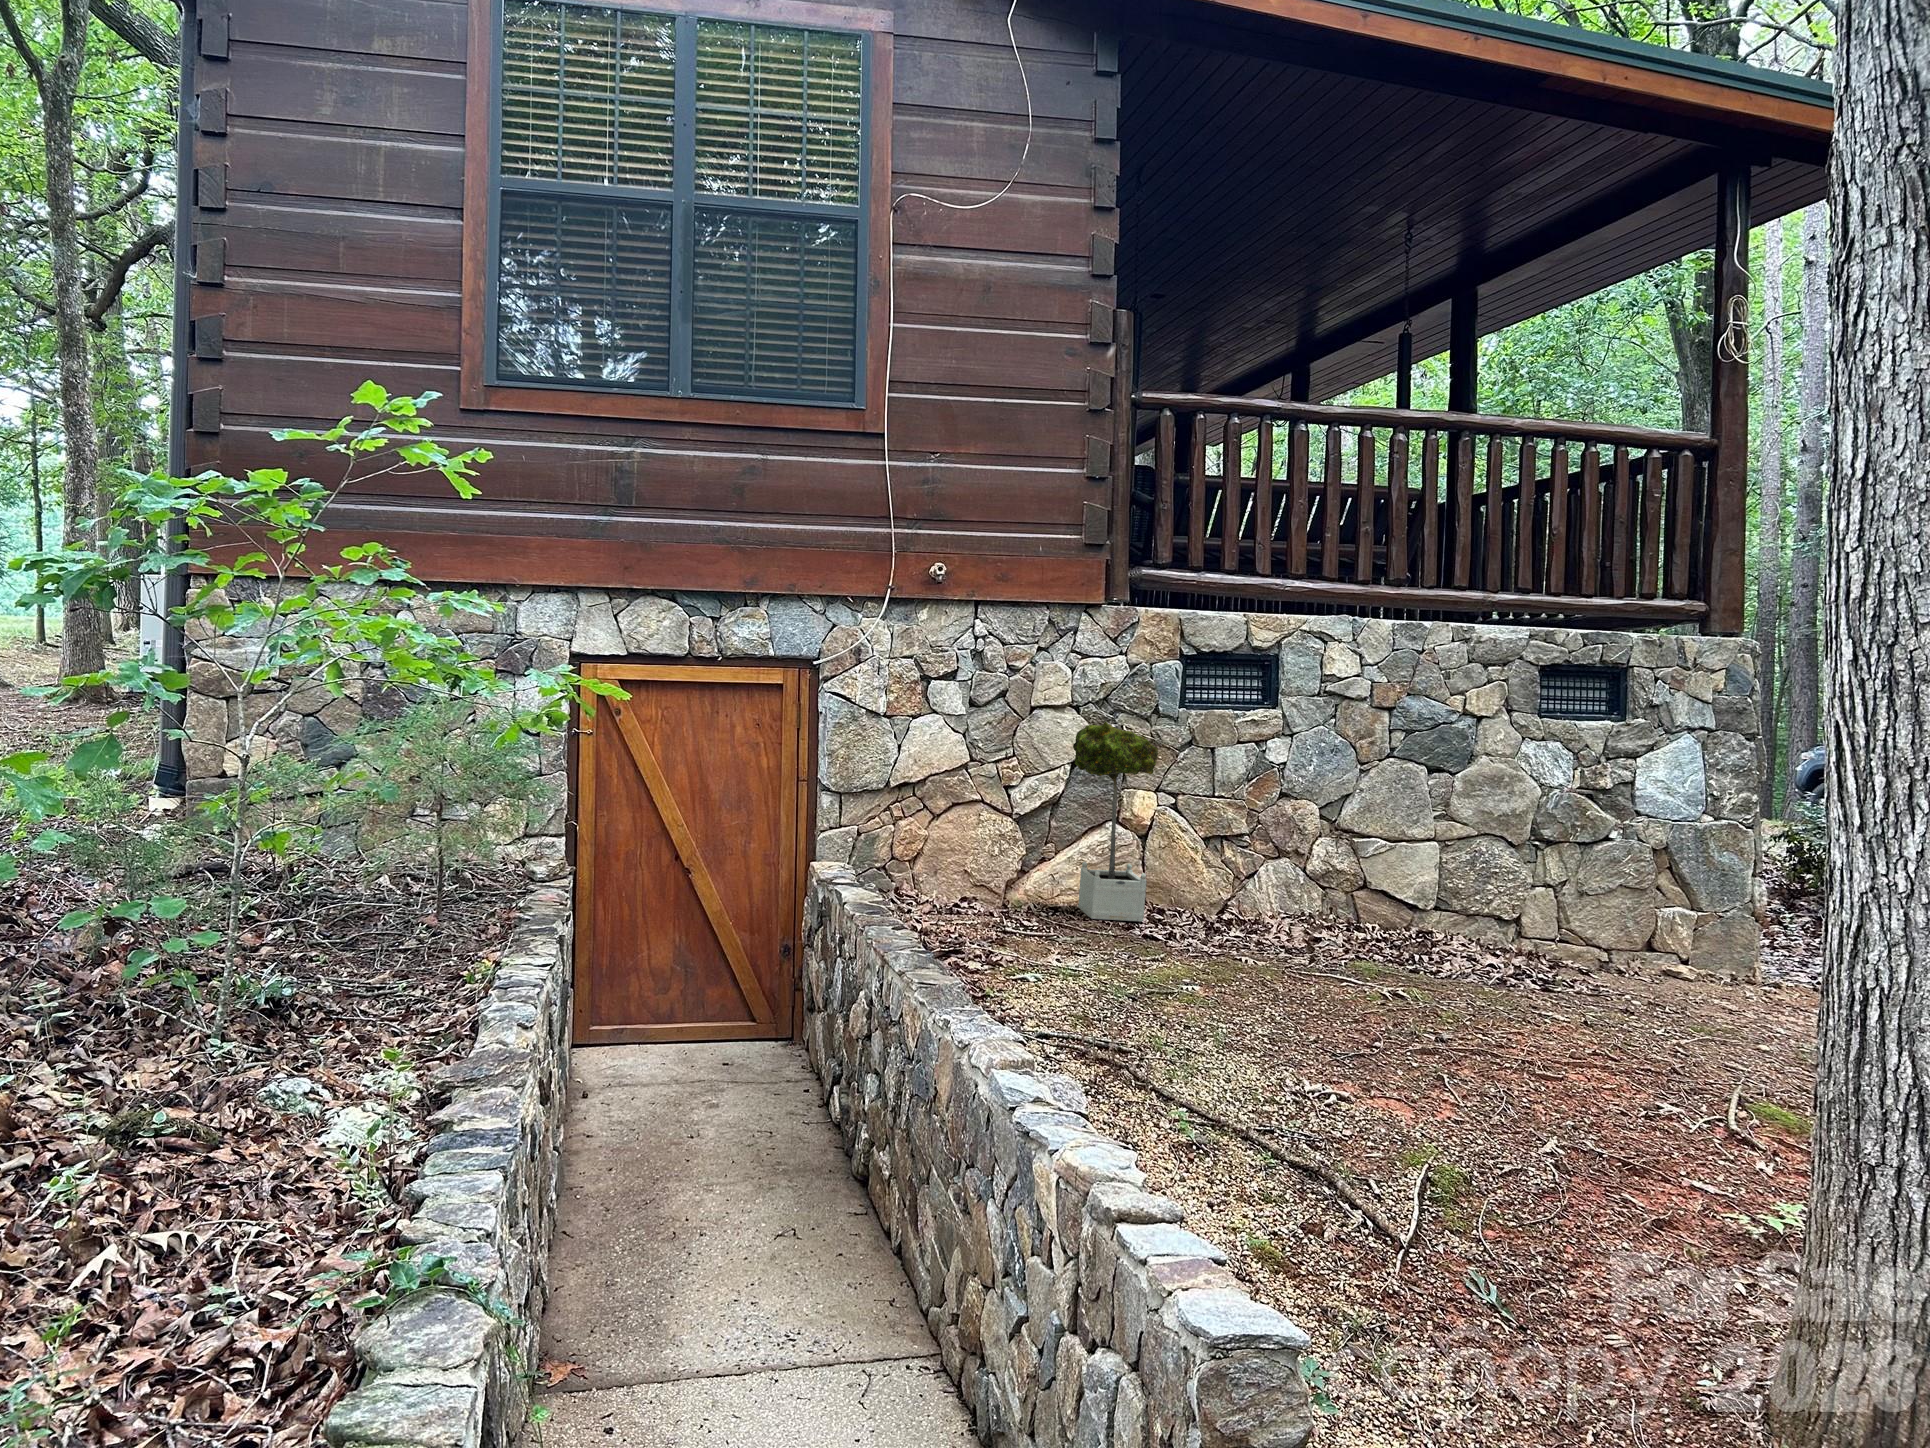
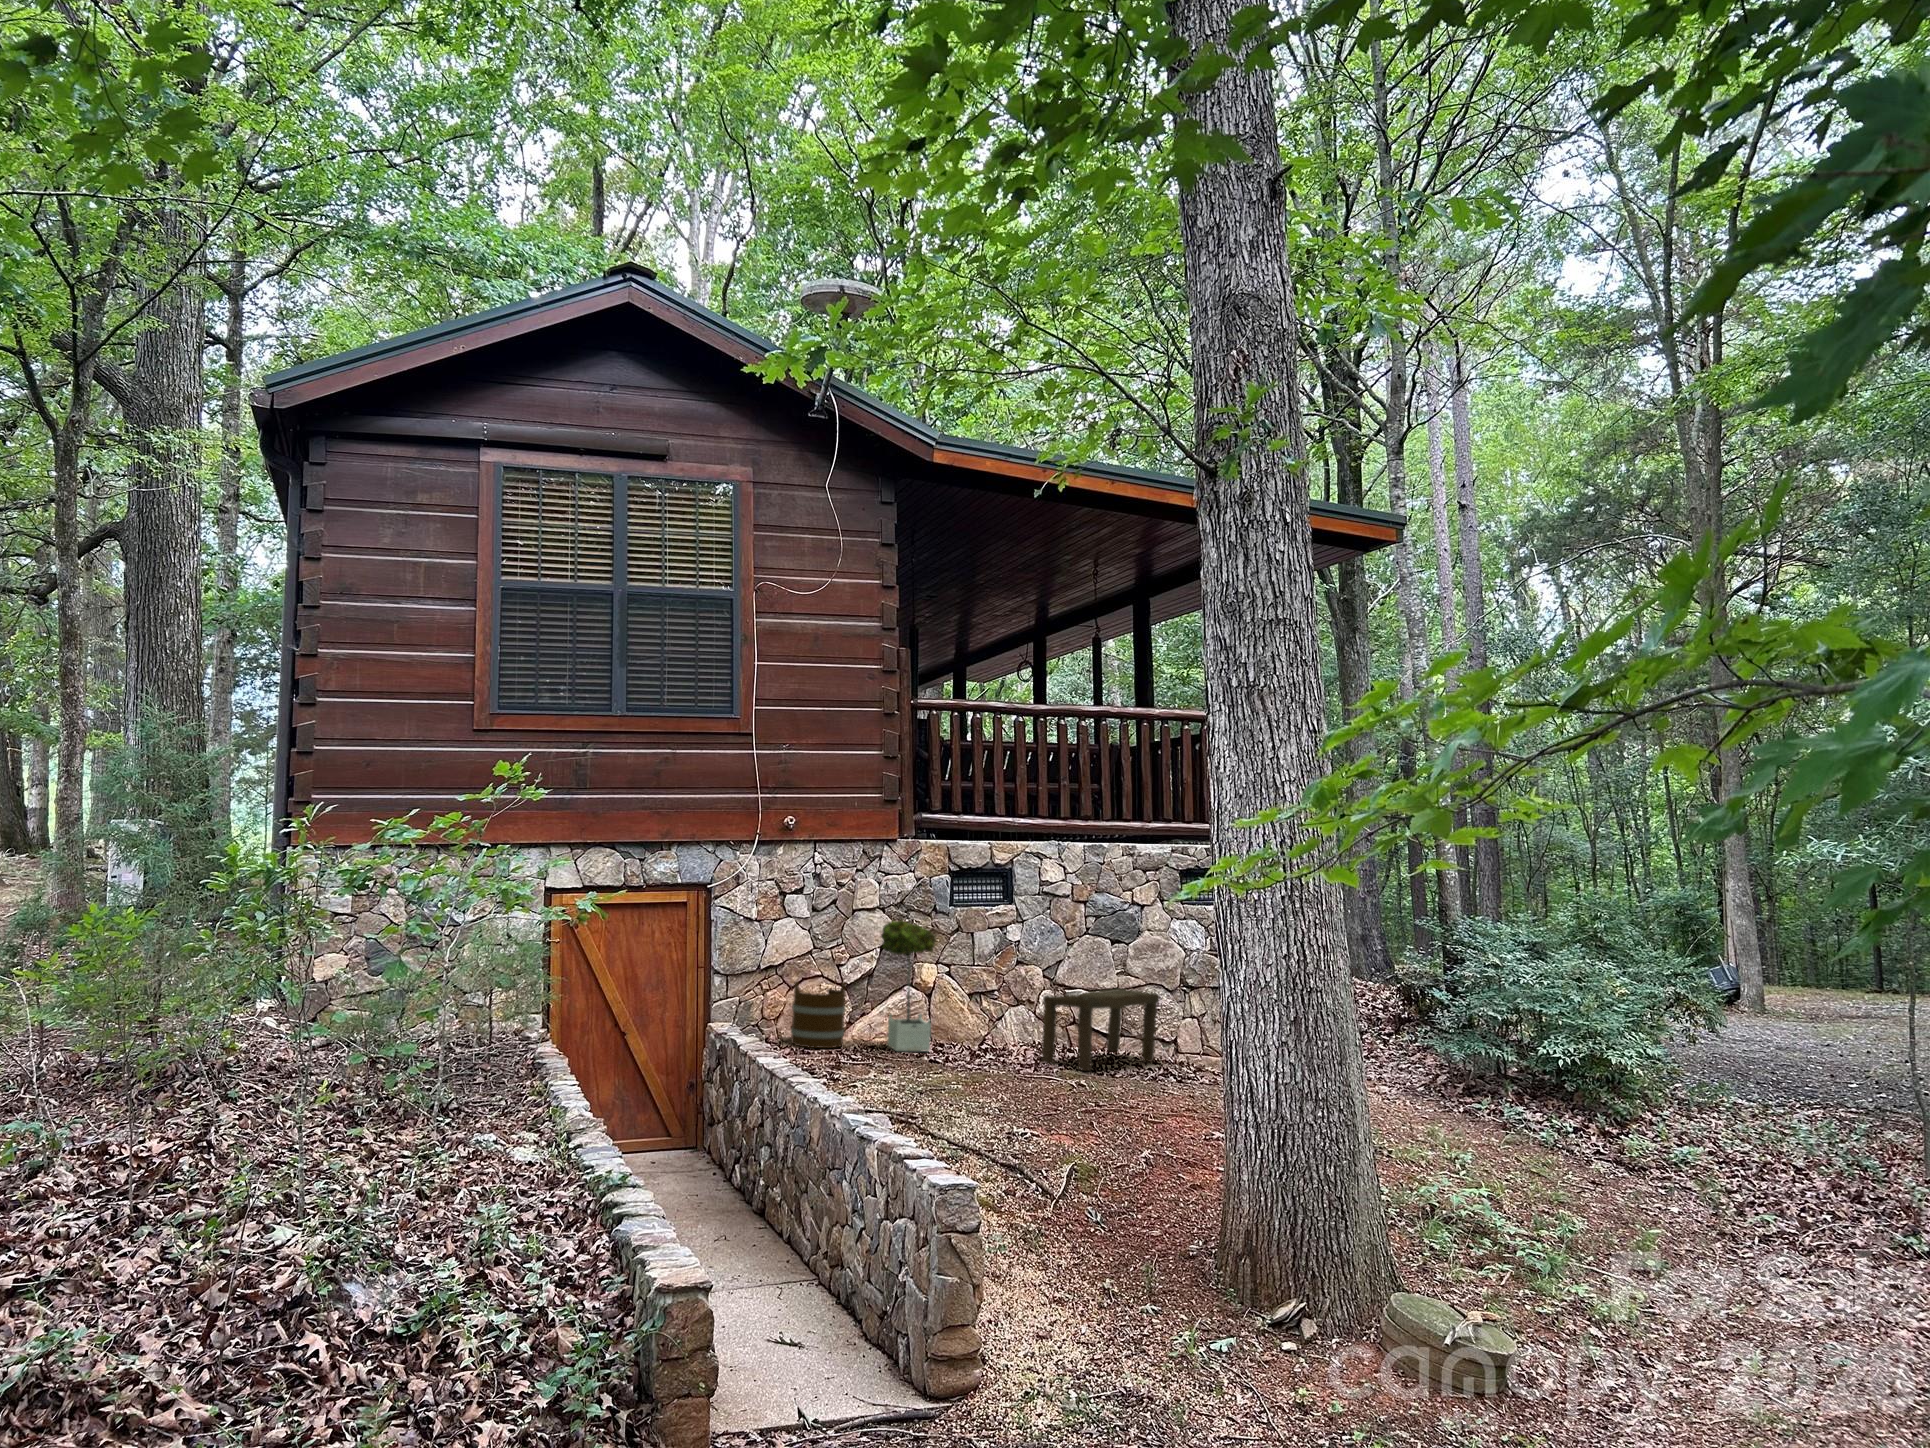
bucket: none [933,807,1018,910] -> present [791,981,846,1048]
bench: none [1317,839,1508,967] -> present [1041,989,1160,1071]

